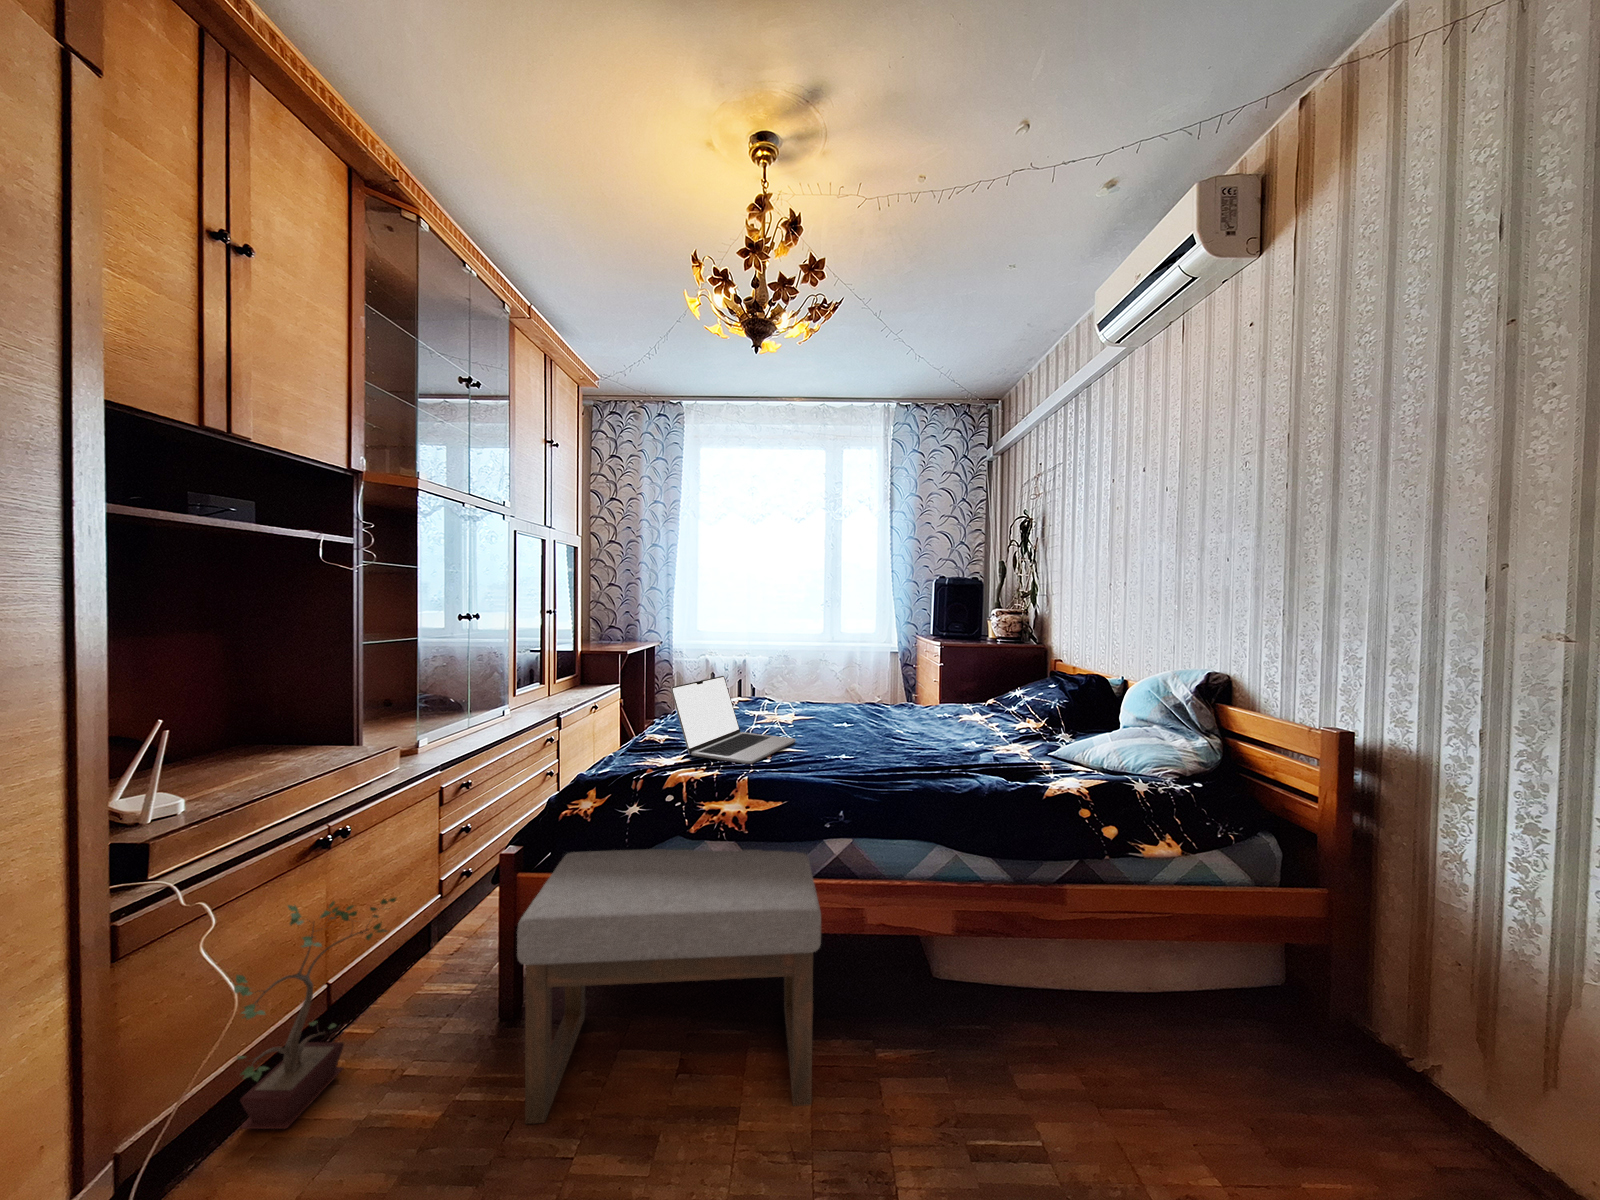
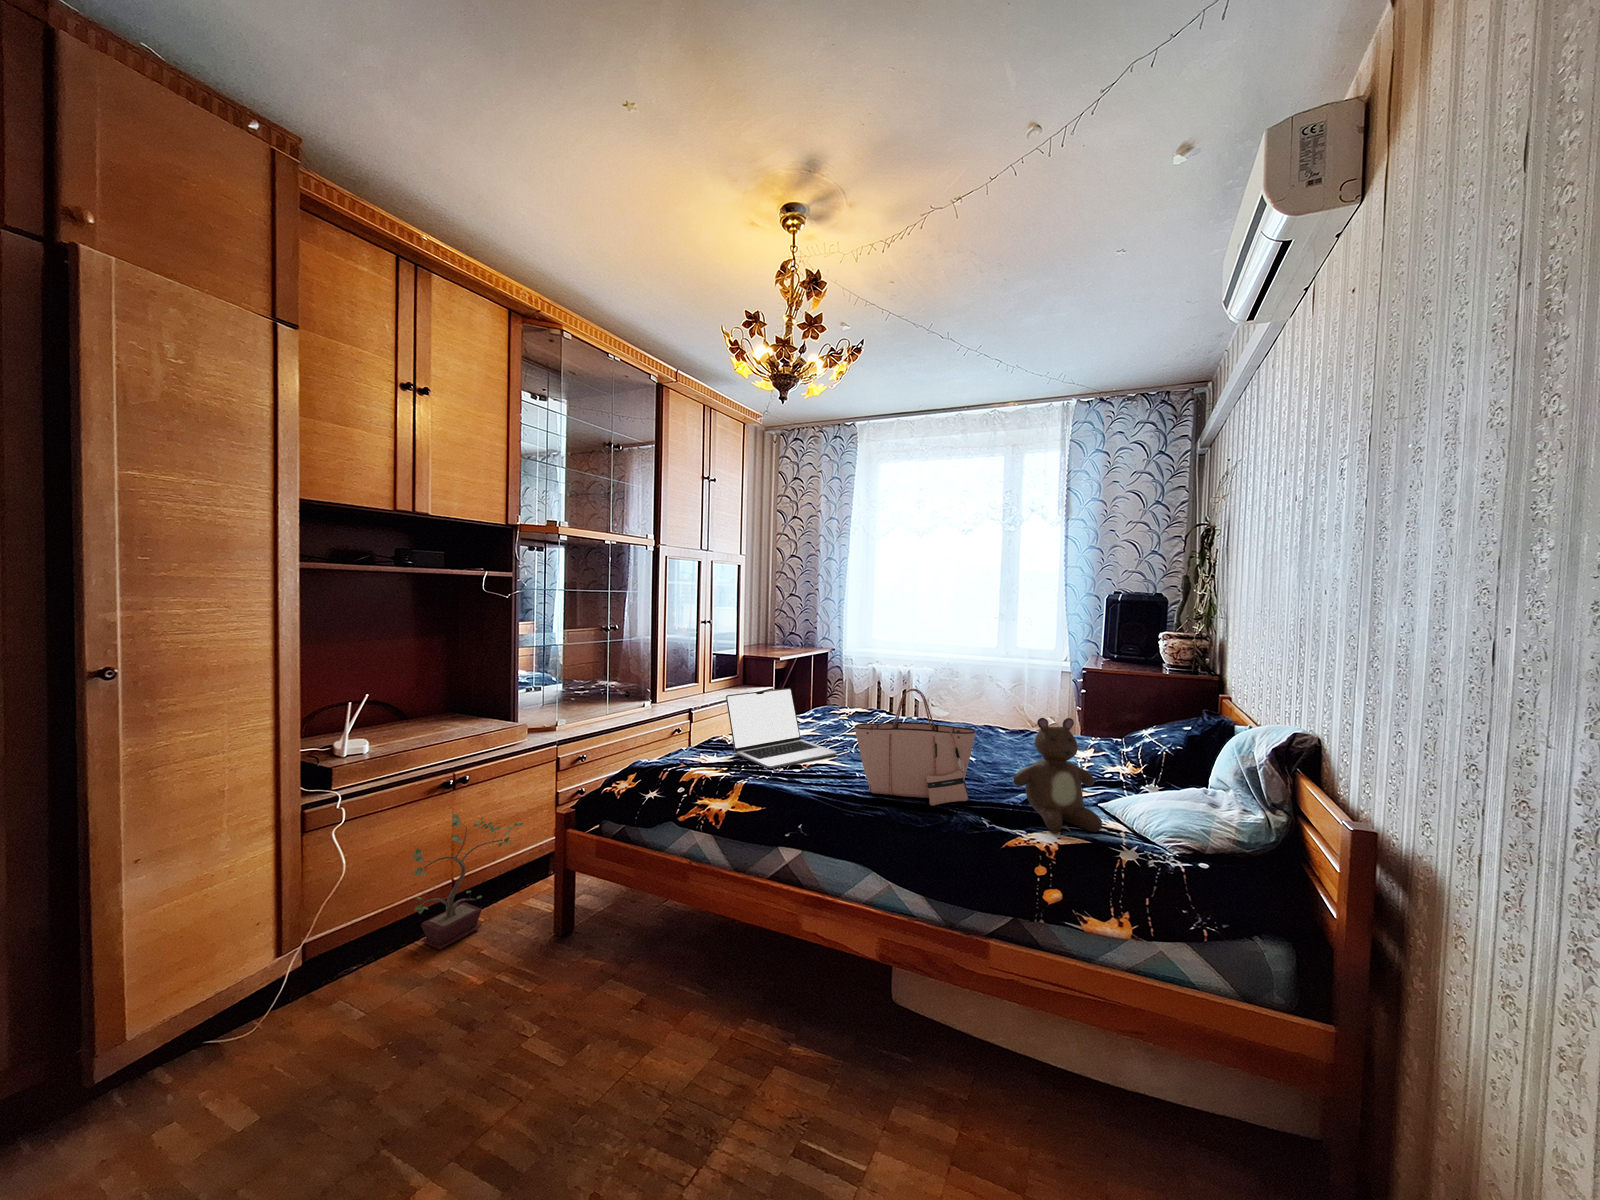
tote bag: none [865,657,988,772] -> present [854,689,976,806]
teddy bear: none [1029,671,1110,775] -> present [1013,718,1102,832]
ottoman: present [517,848,821,1124] -> none [540,814,777,1056]

